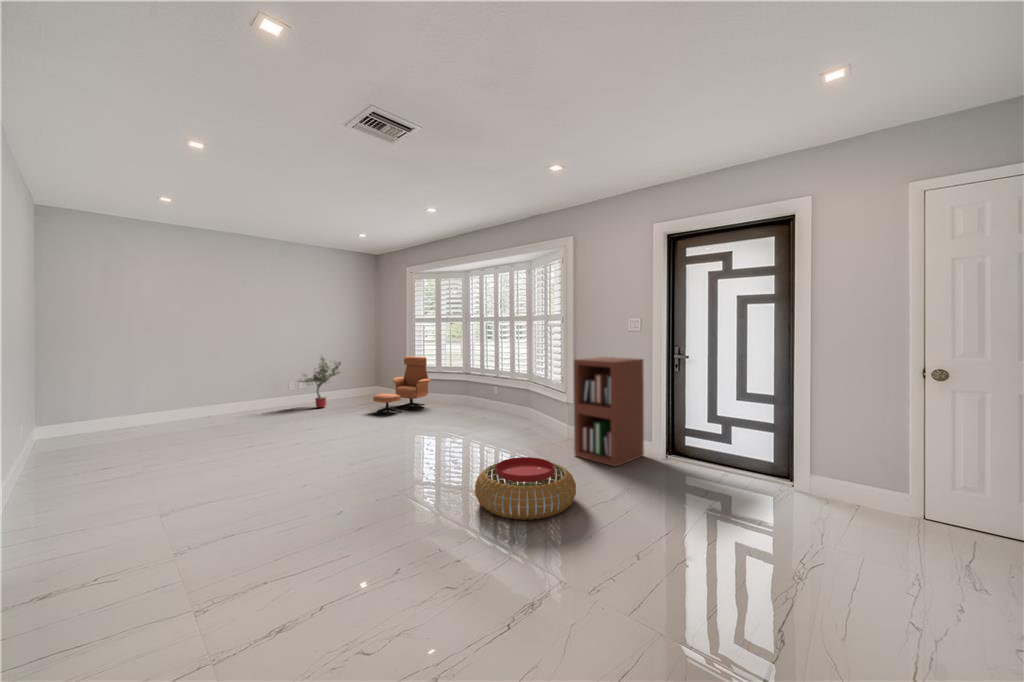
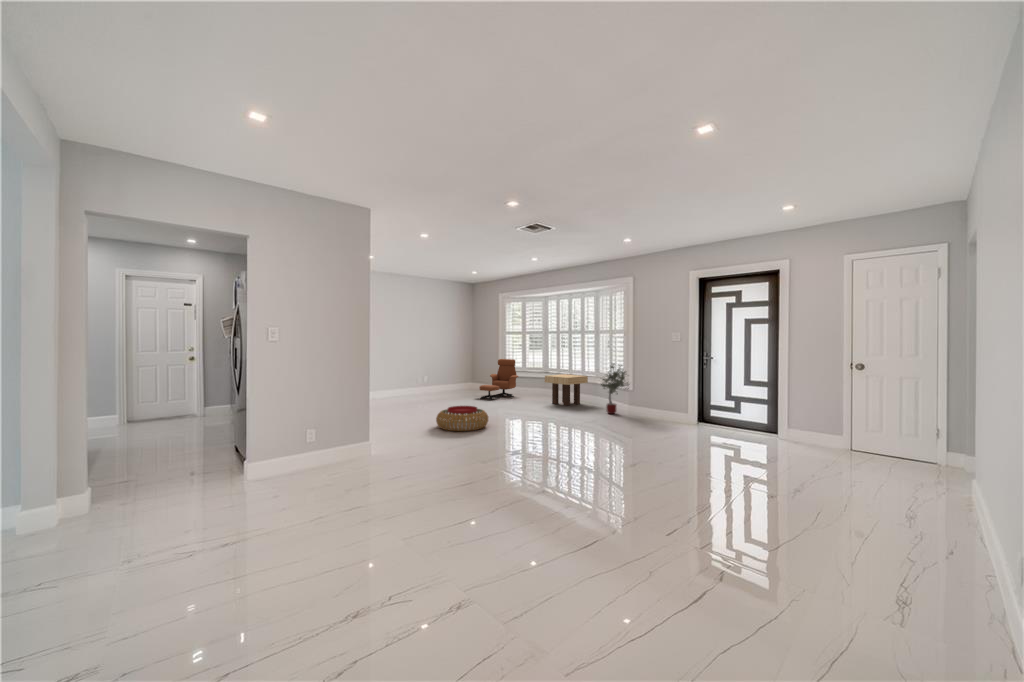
potted tree: present [298,355,341,408] -> present [601,363,629,414]
bookshelf: present [574,357,644,467] -> none [636,358,682,427]
side table: none [458,377,518,424] -> present [545,374,588,406]
pouf: present [475,457,576,520] -> present [436,406,488,431]

